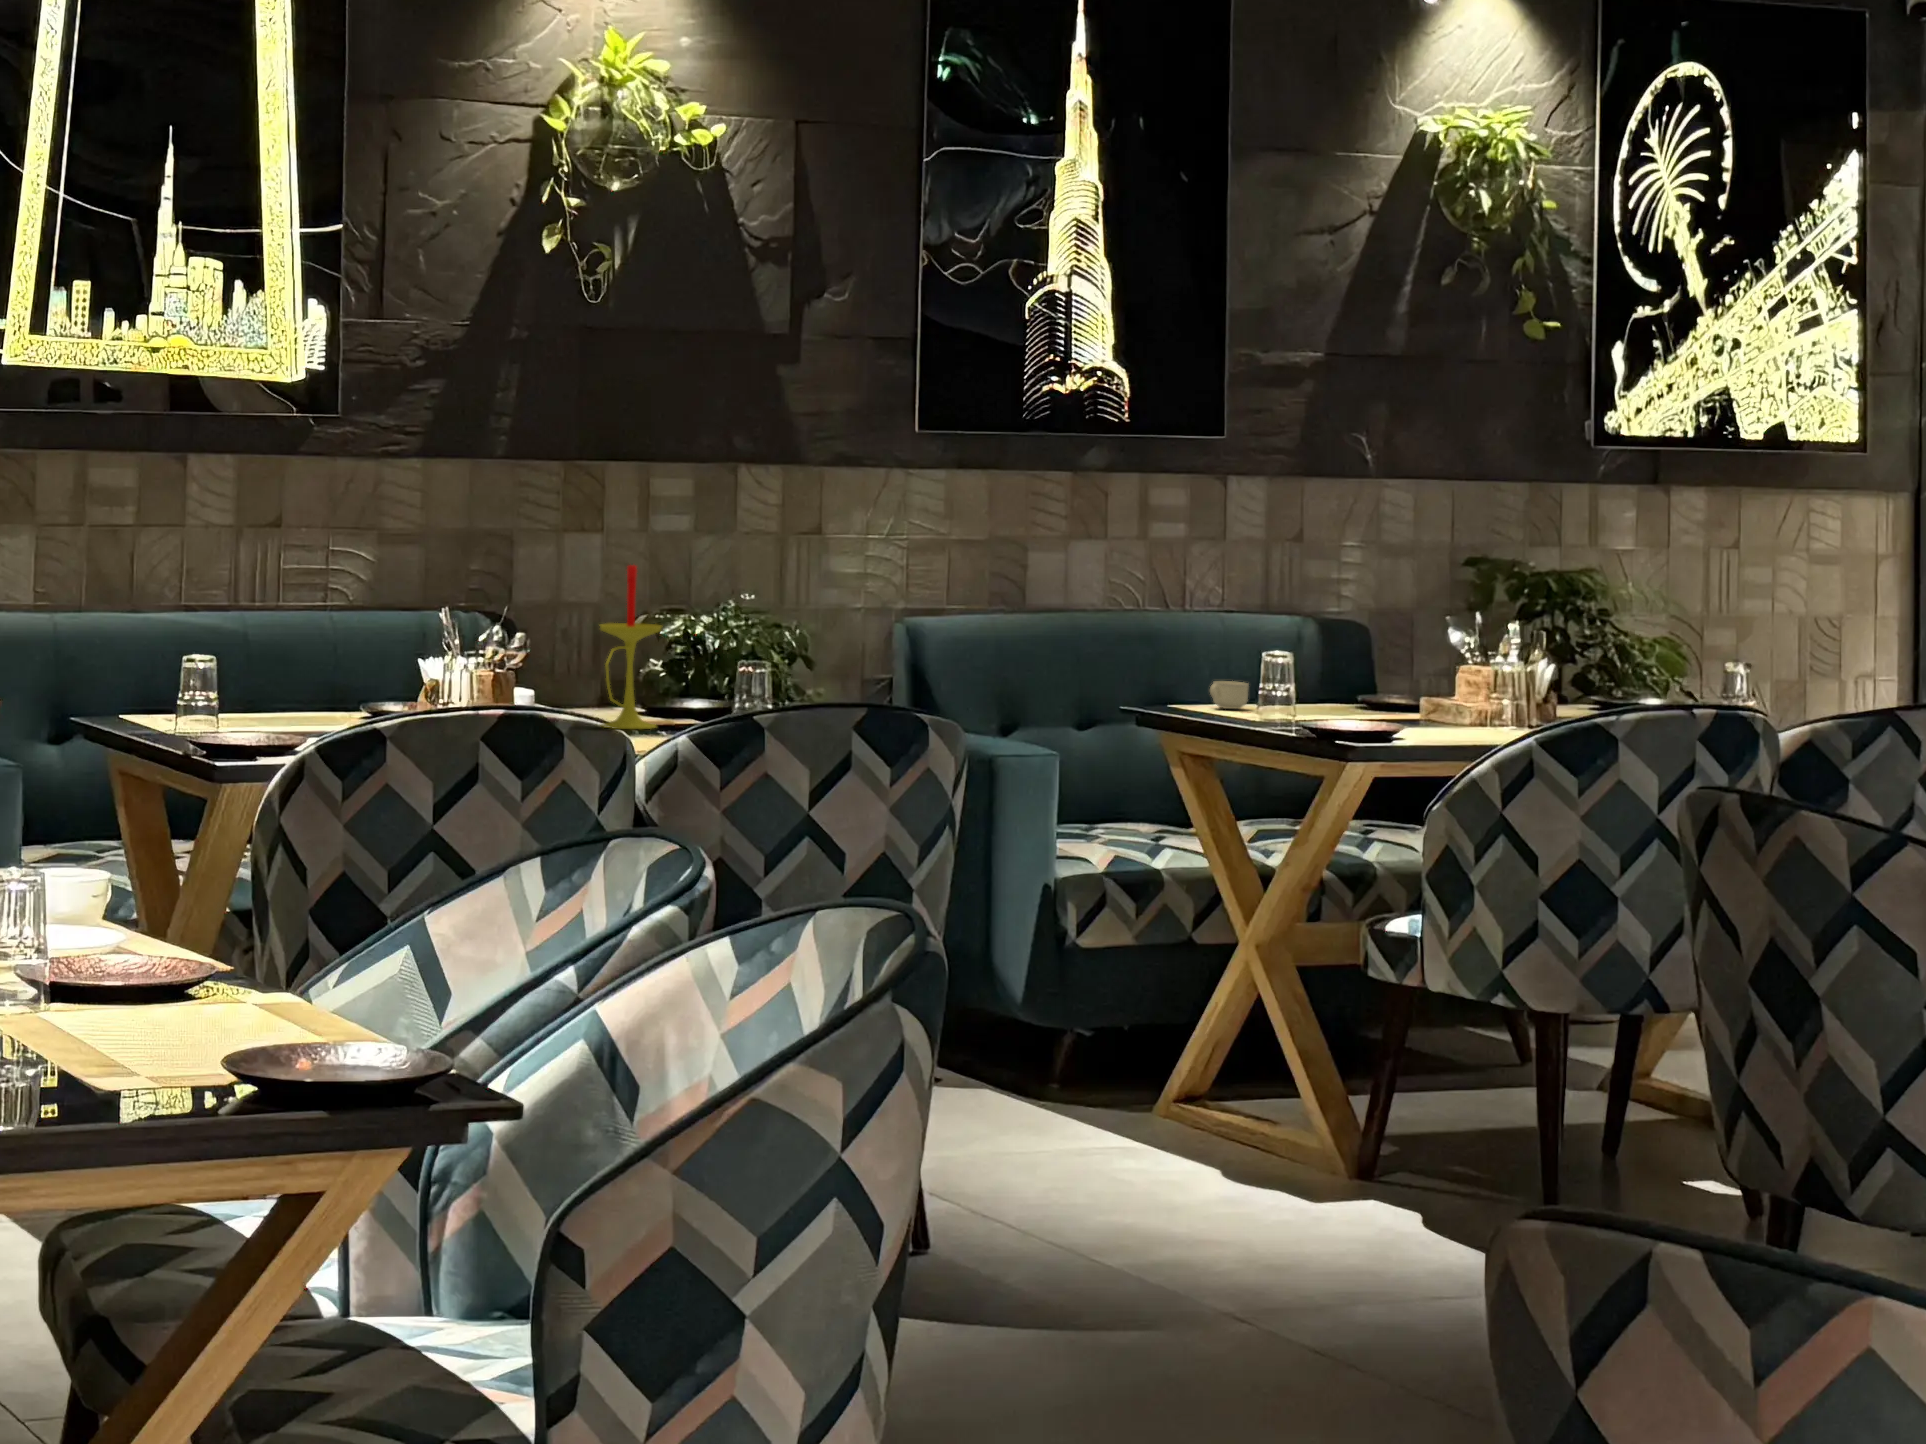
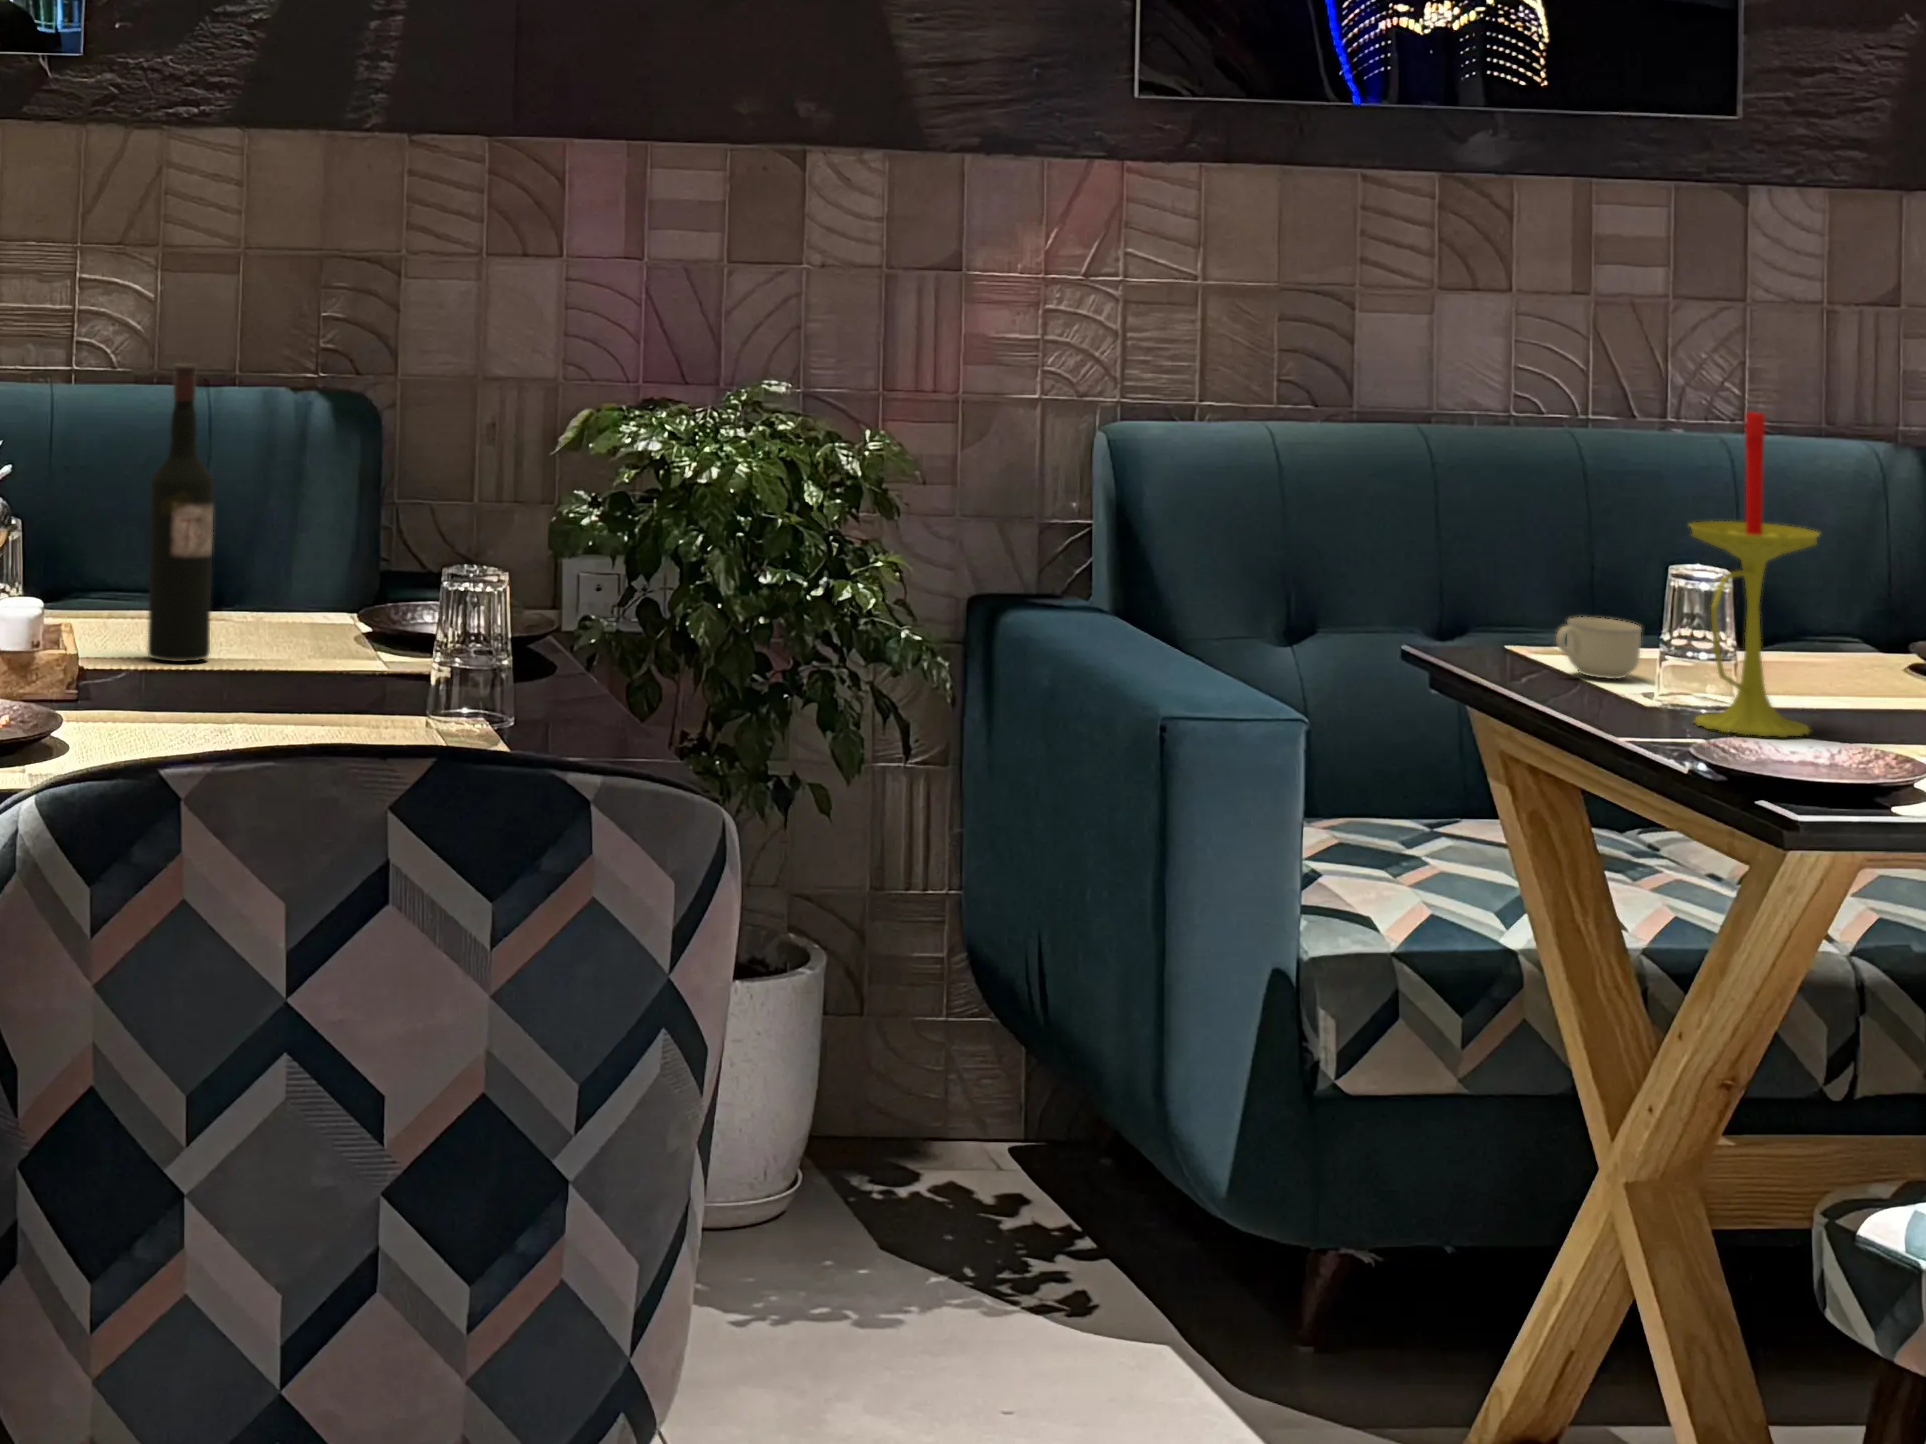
candle: present [600,565,662,729] -> present [1690,412,1819,737]
wine bottle: none [539,569,573,722] -> present [148,364,214,662]

